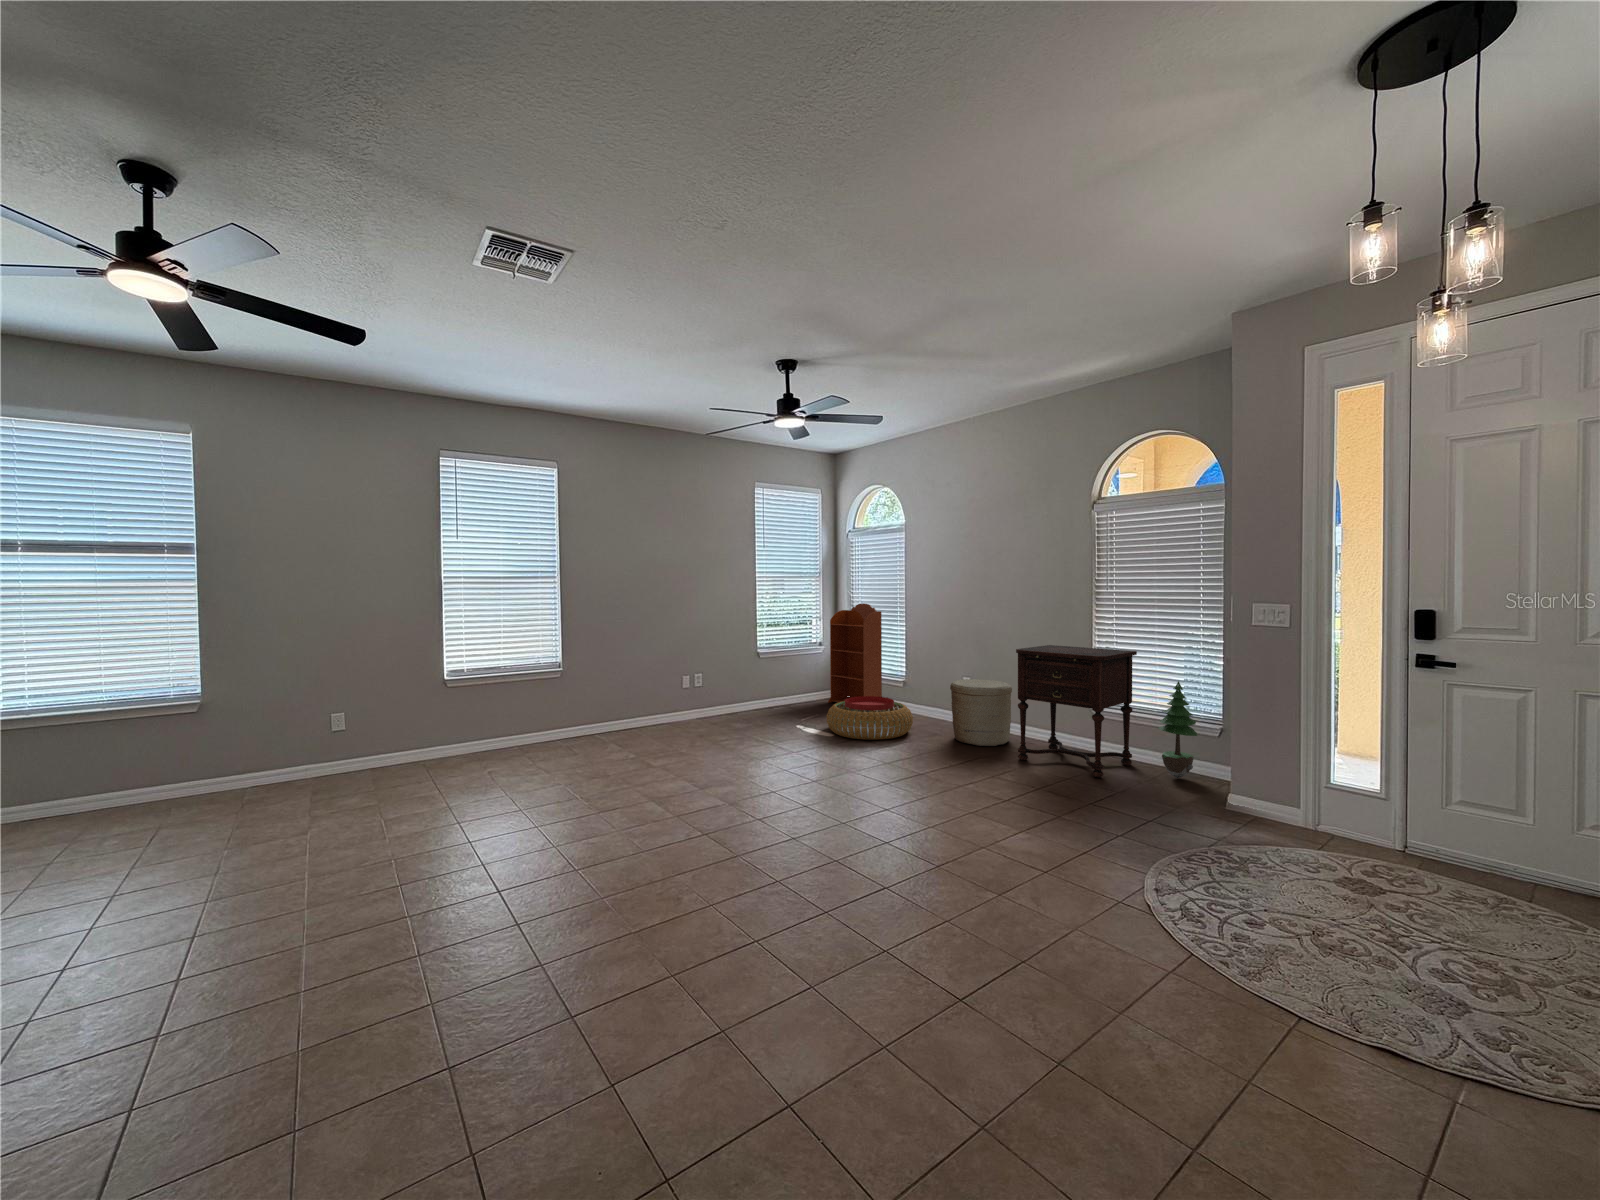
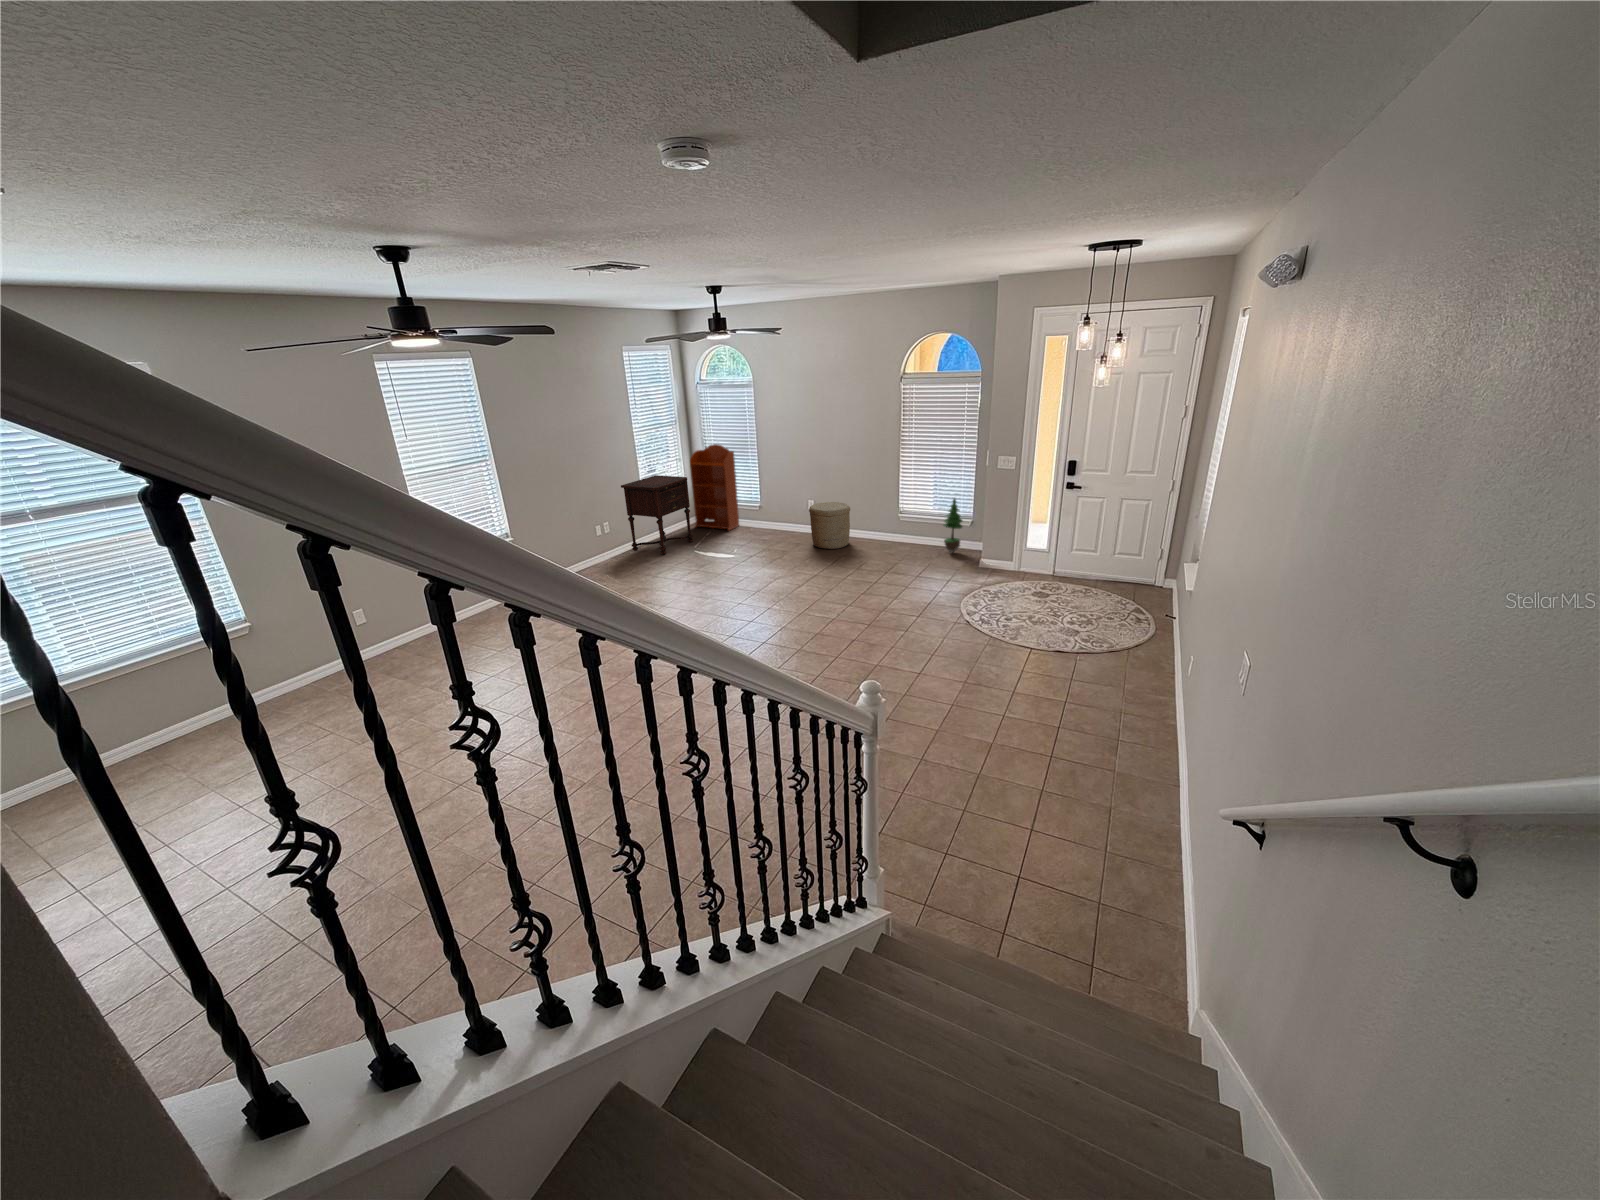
side table: present [1016,645,1137,778] -> present [621,475,693,554]
pouf: present [827,696,913,740] -> none [720,522,783,557]

